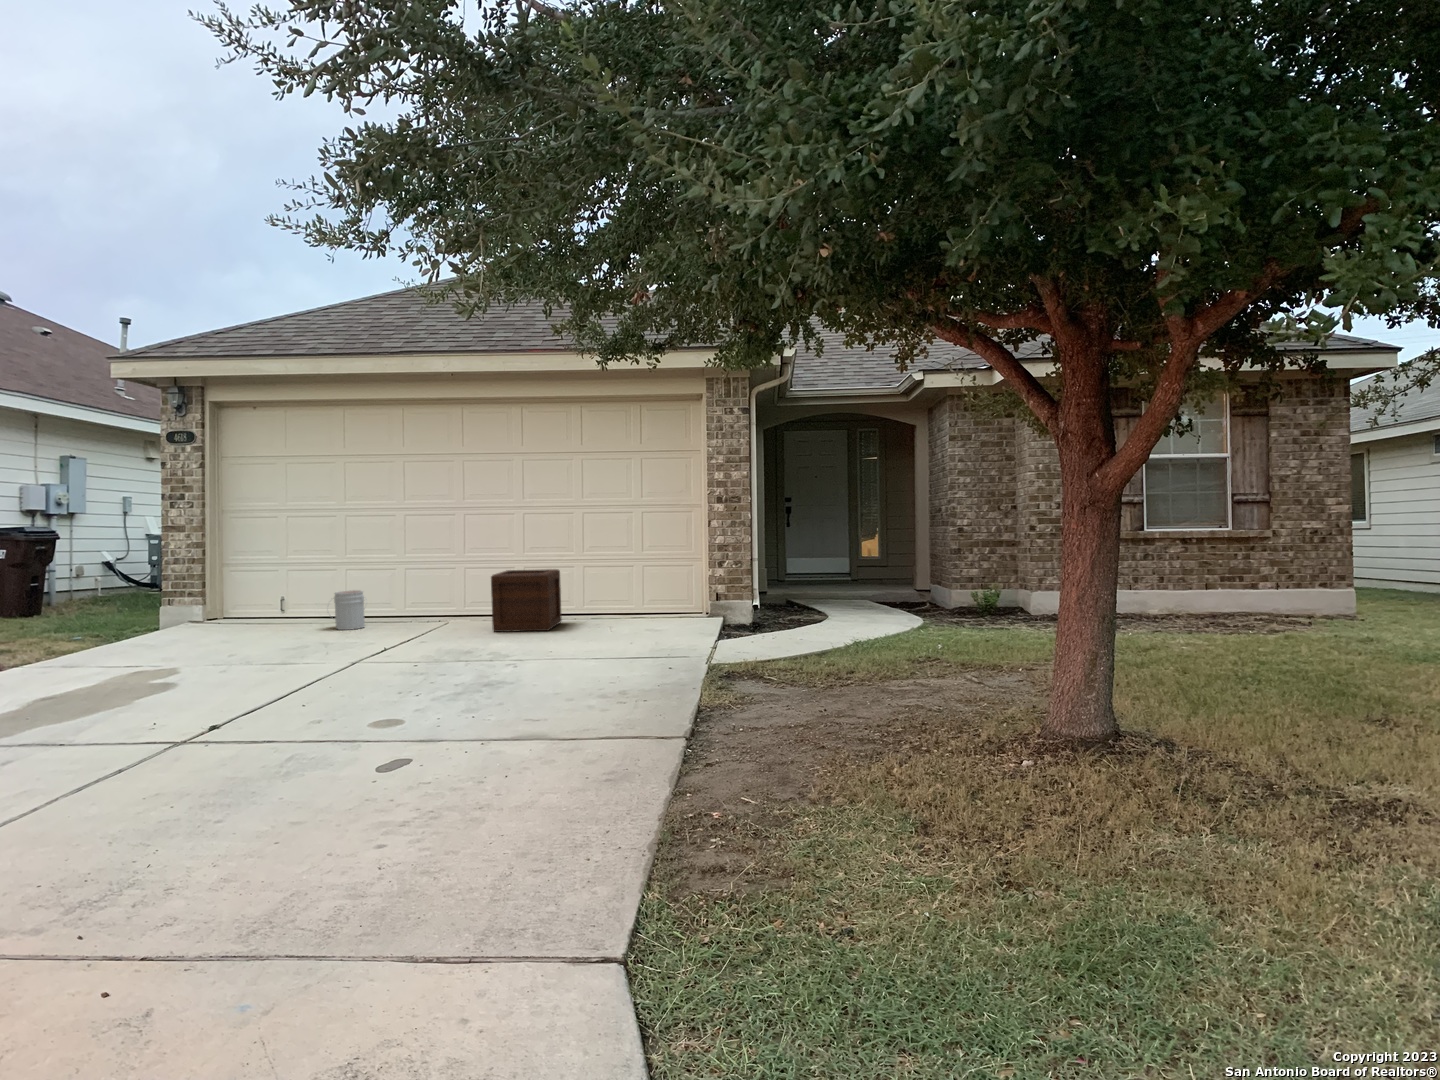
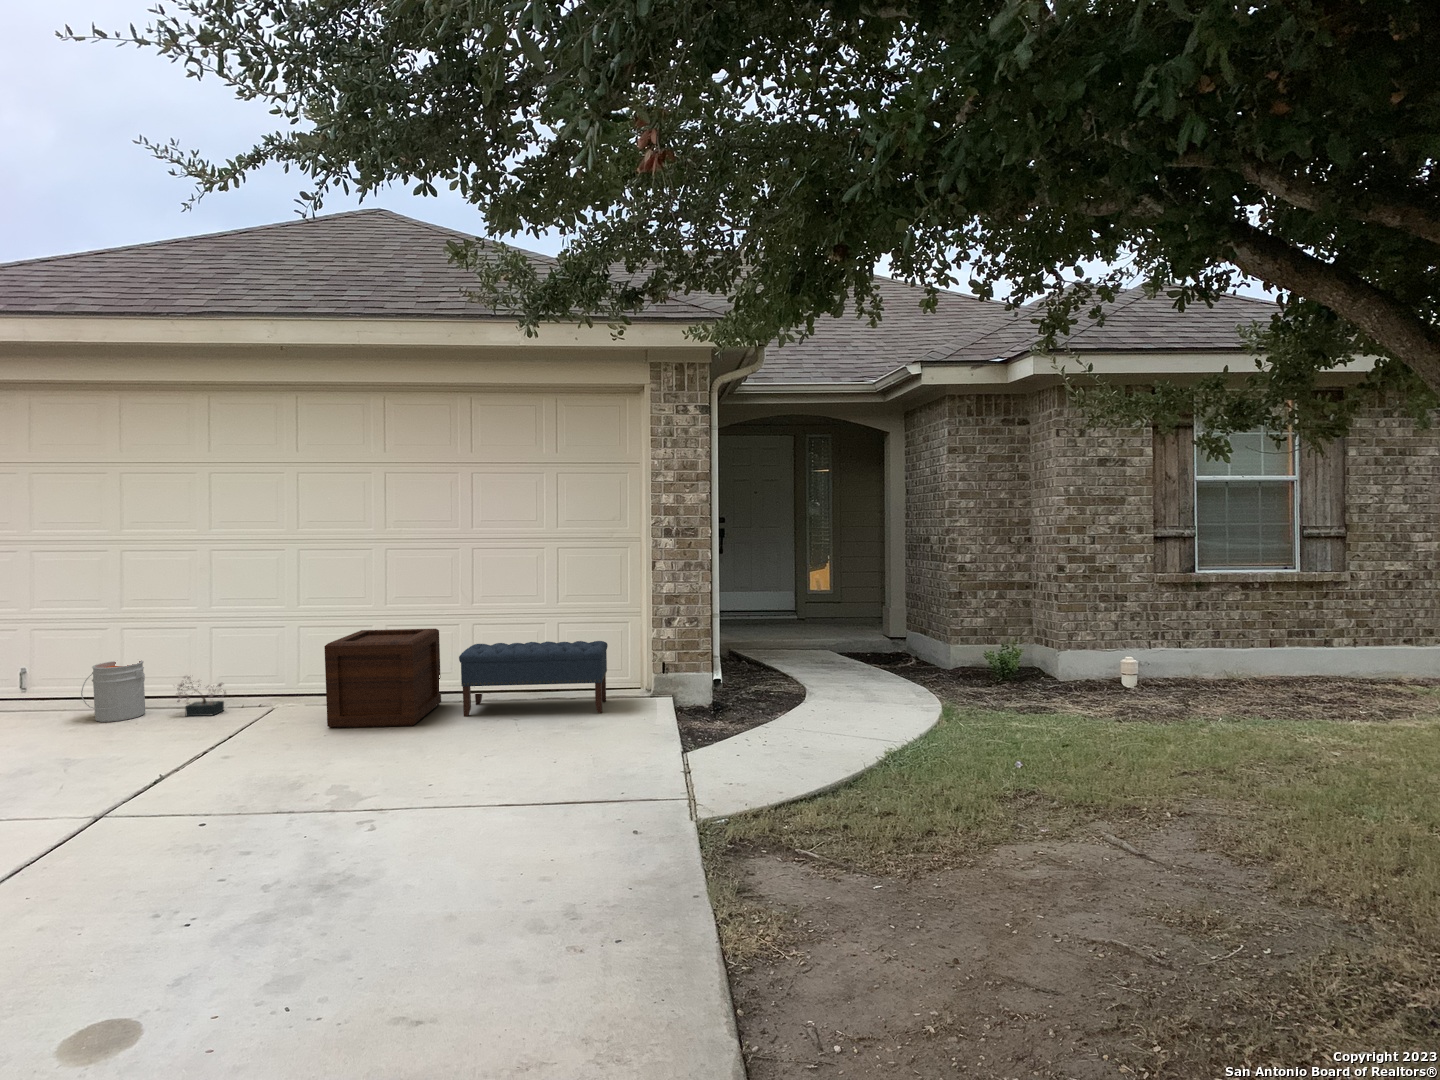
bench: none [577,578,678,628] -> present [459,641,608,717]
decorative plant: none [386,600,419,628] -> present [176,676,226,716]

